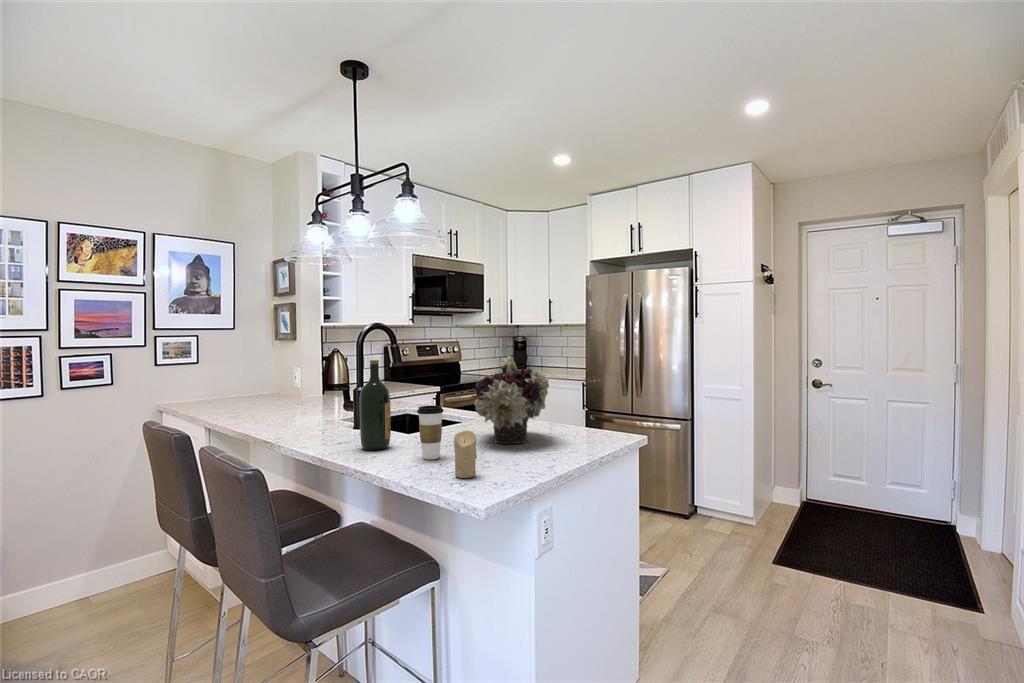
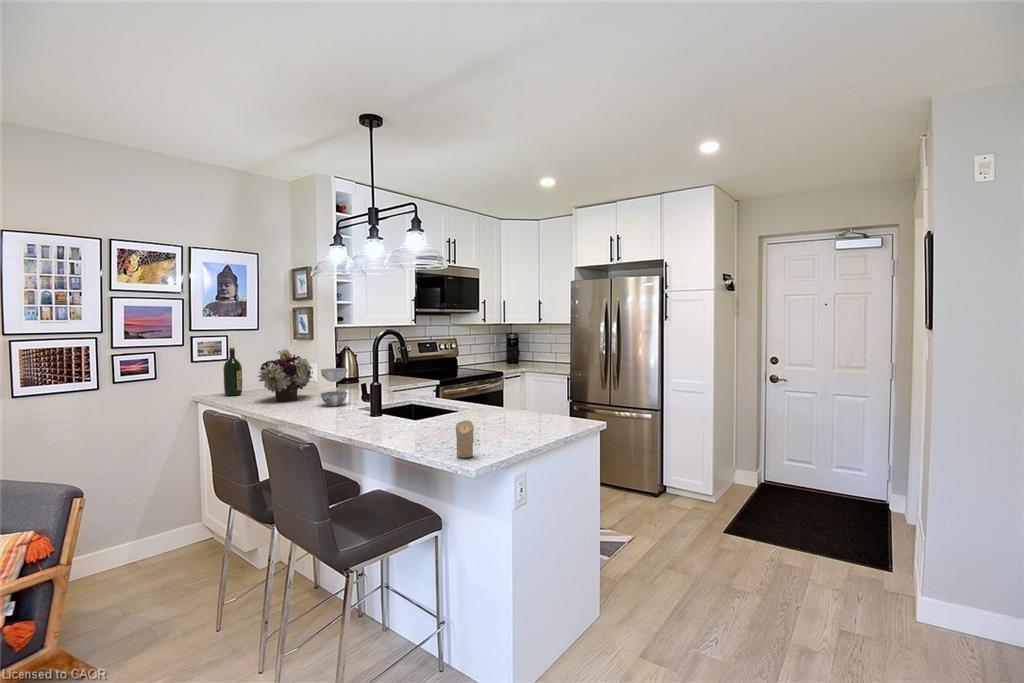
flower arrangement: present [474,356,549,444] -> present [257,348,312,401]
wine bottle: present [360,360,391,450] -> present [223,348,242,396]
bowl: none [299,371,330,415] -> present [321,368,347,406]
coffee cup: present [417,406,444,460] -> none [425,400,447,443]

